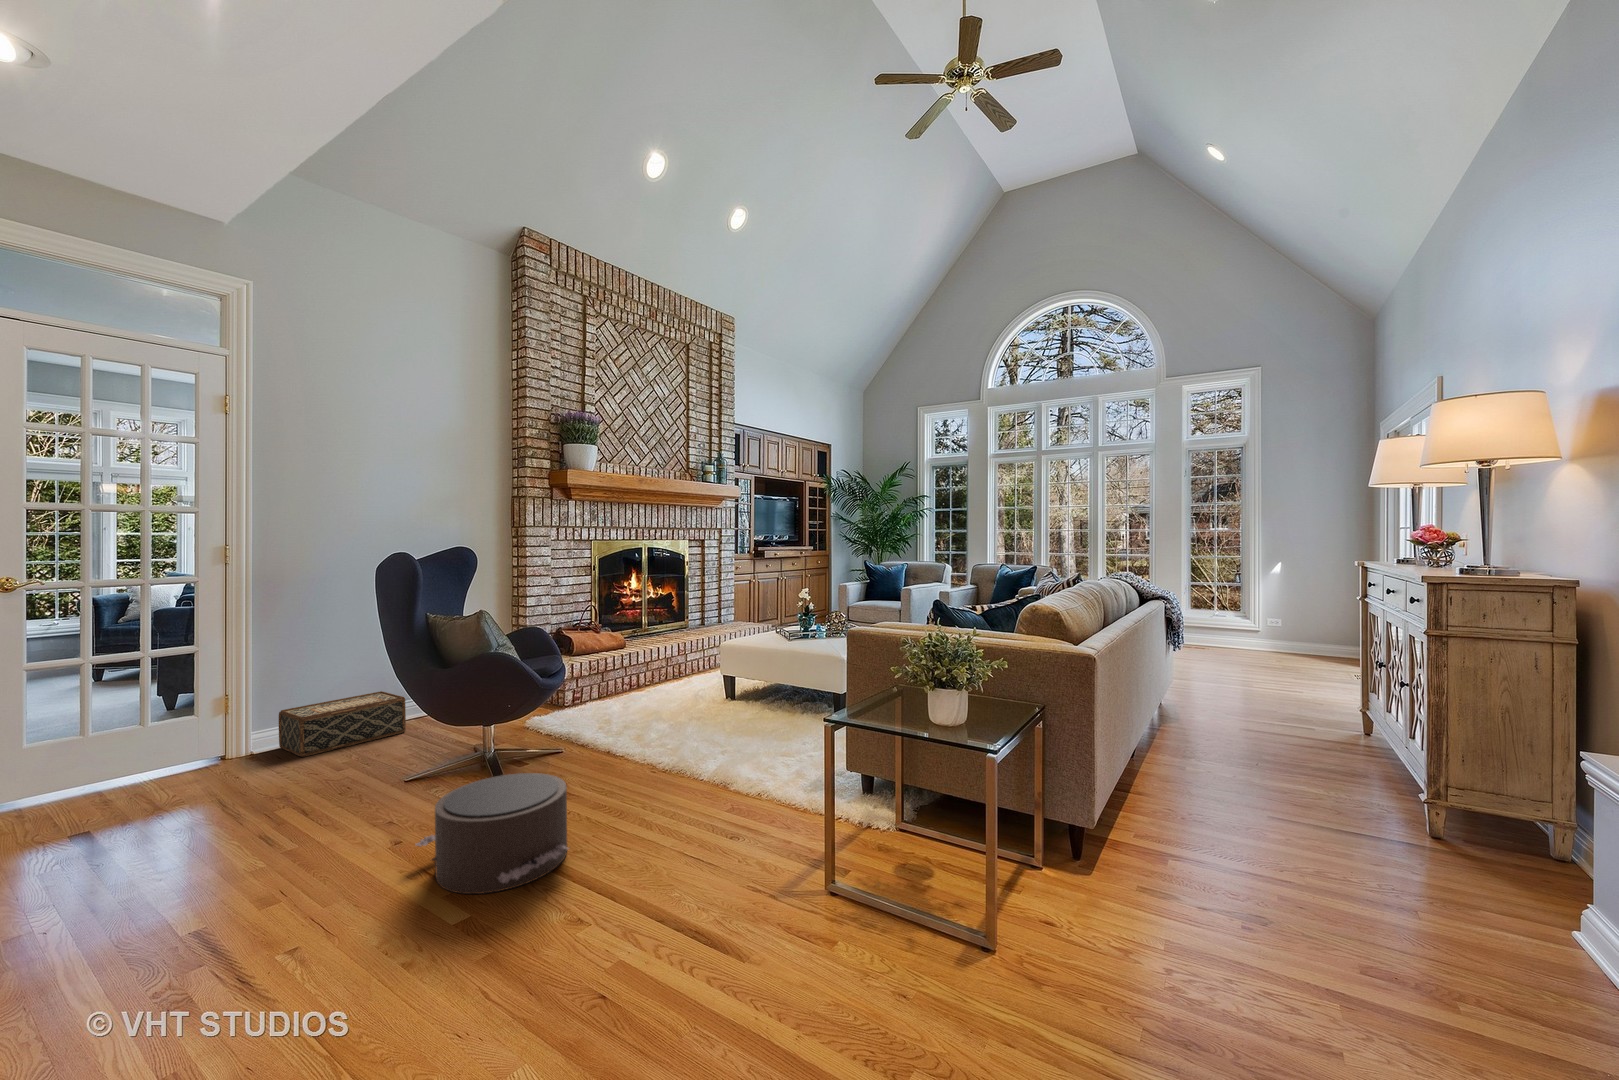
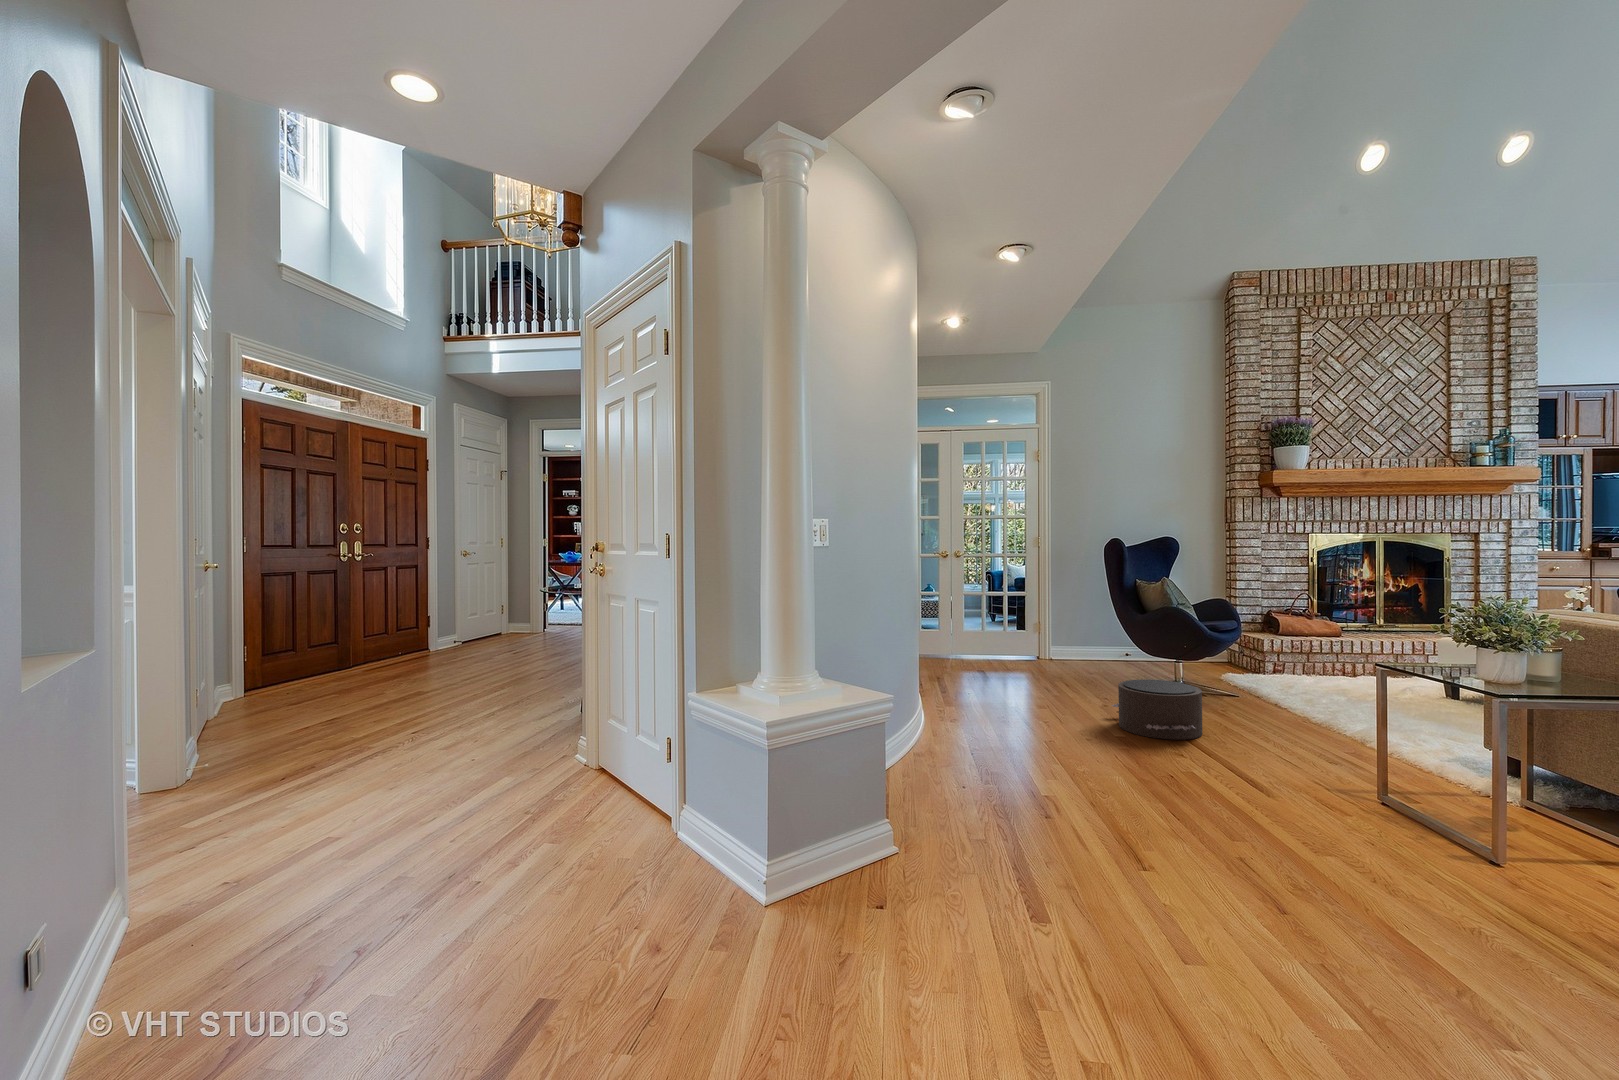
woven basket: present [279,691,406,757] -> none [1063,637,1135,666]

